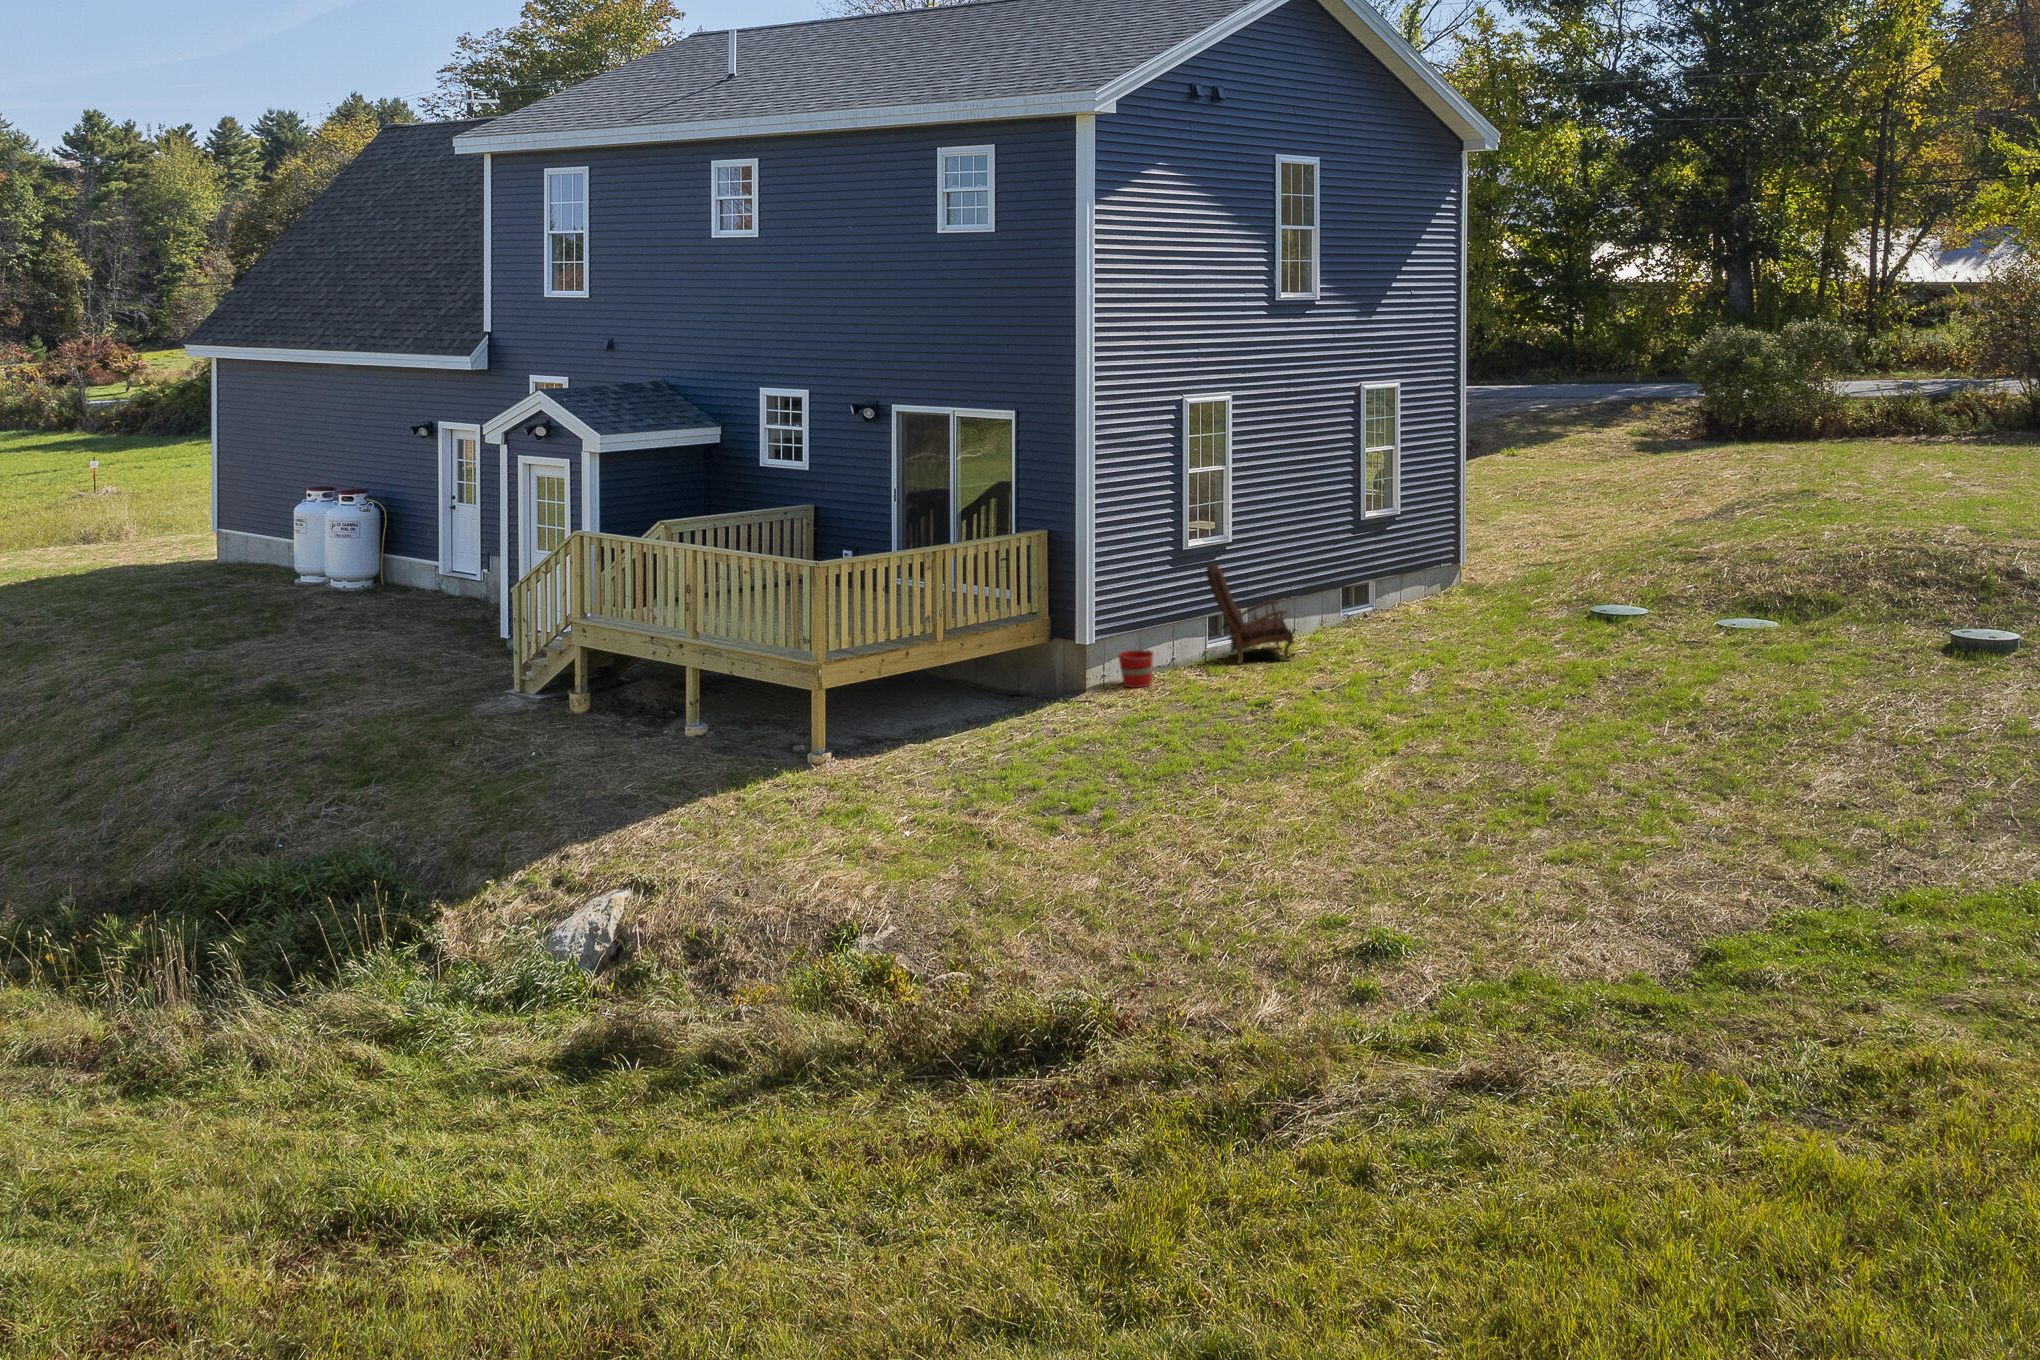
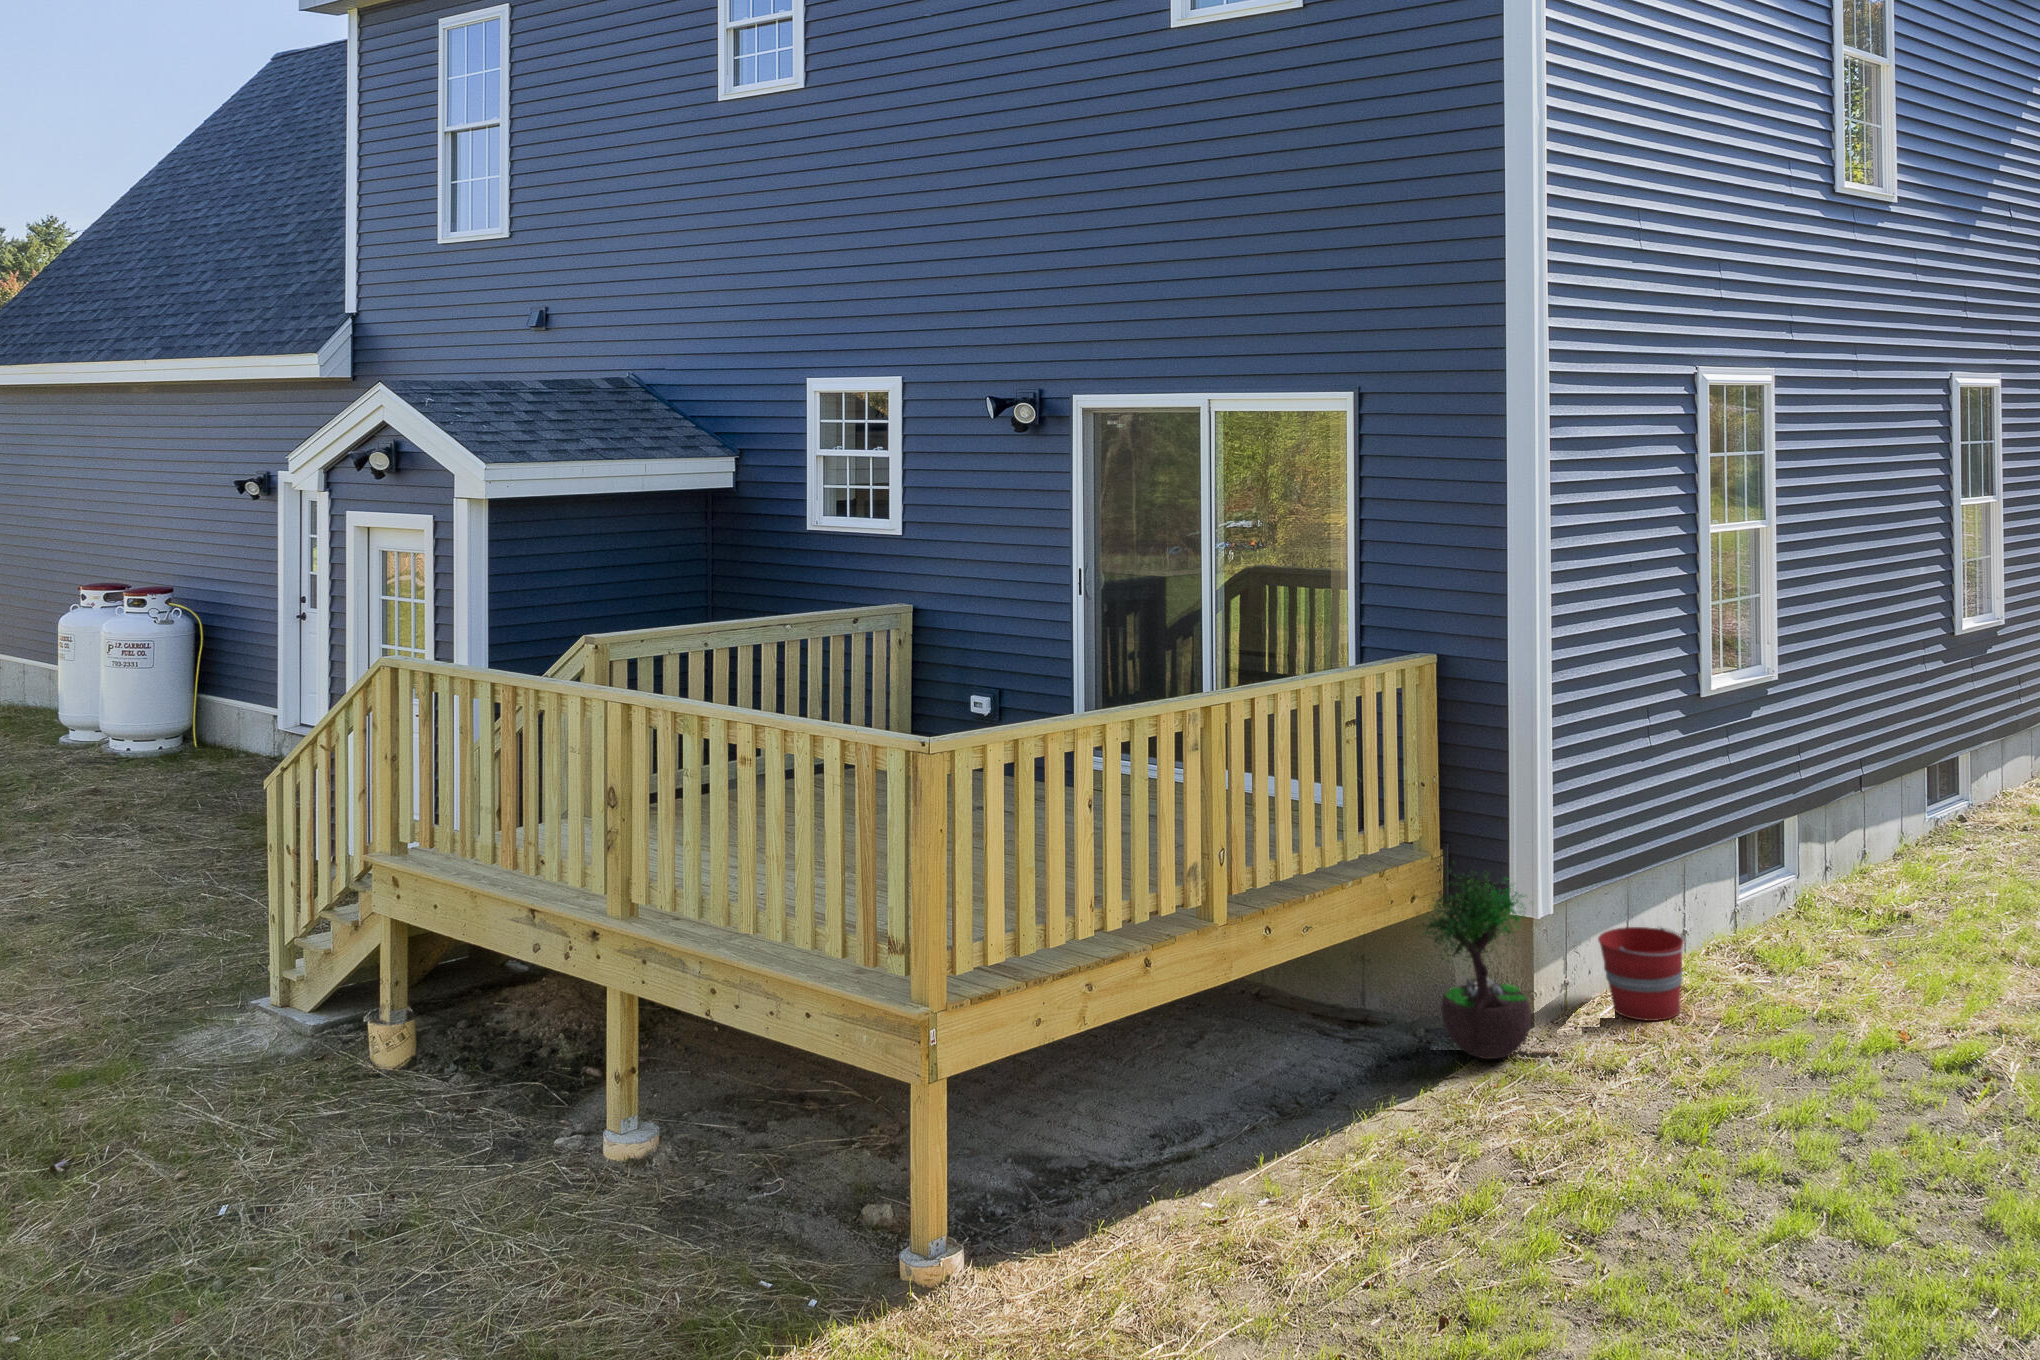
armchair: present [1207,560,1293,664] -> none [1731,714,1967,954]
potted tree: none [1028,617,1078,700] -> present [1418,872,1531,1059]

